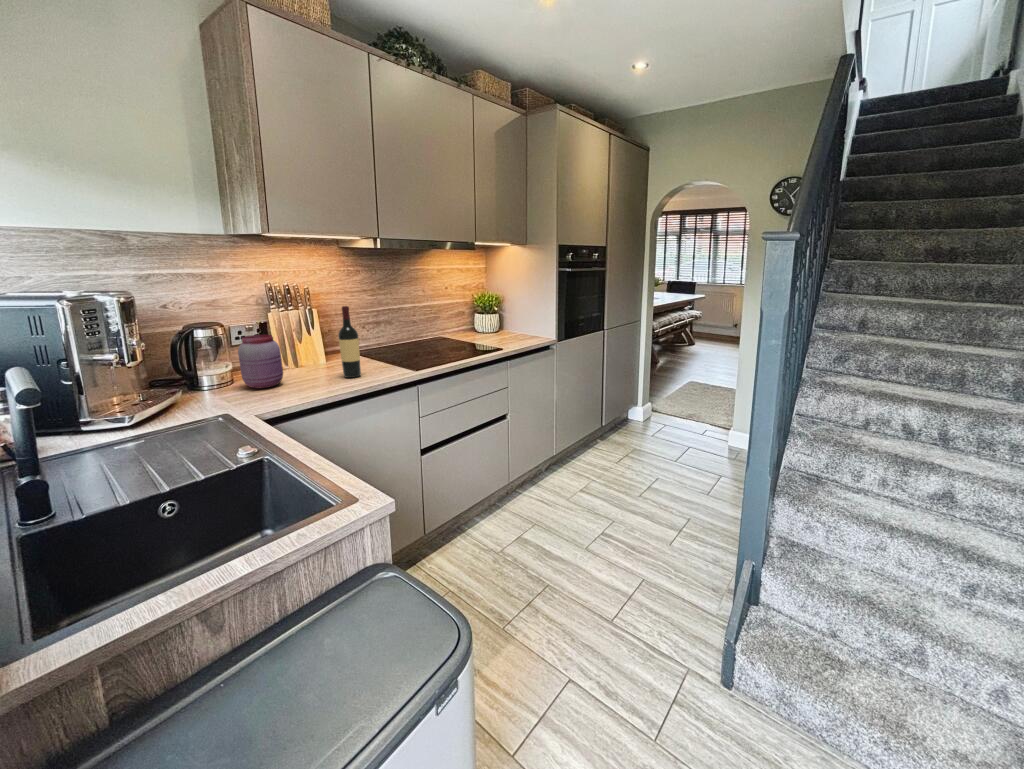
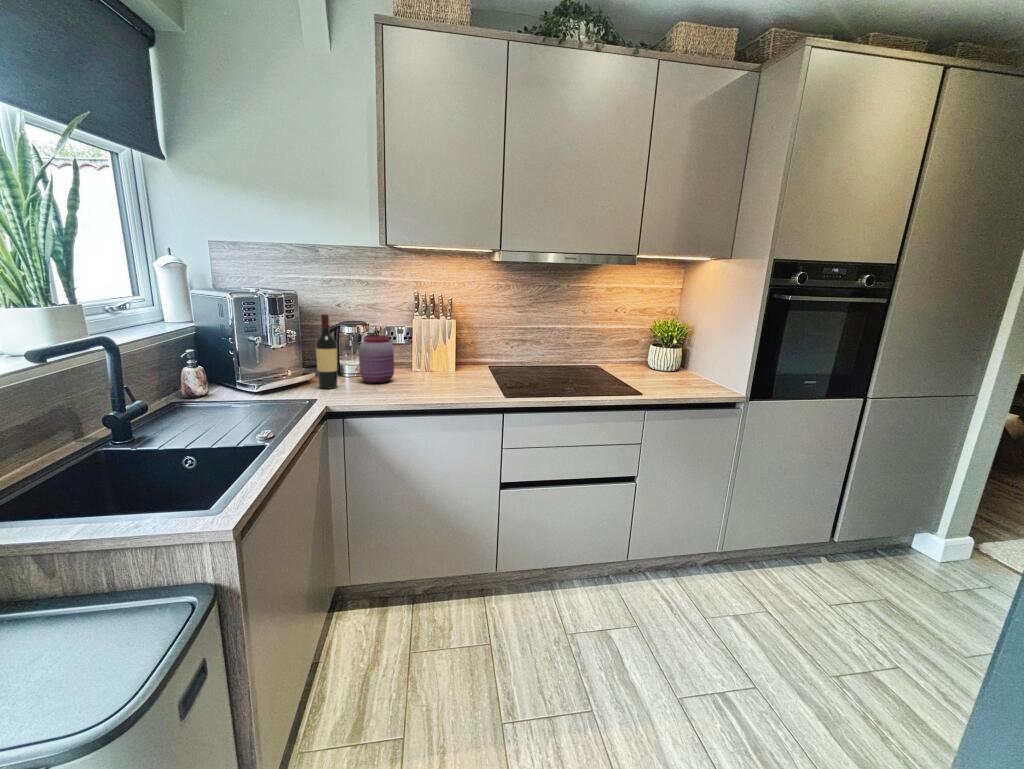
wine bottle: present [338,306,361,378] -> present [316,314,337,389]

